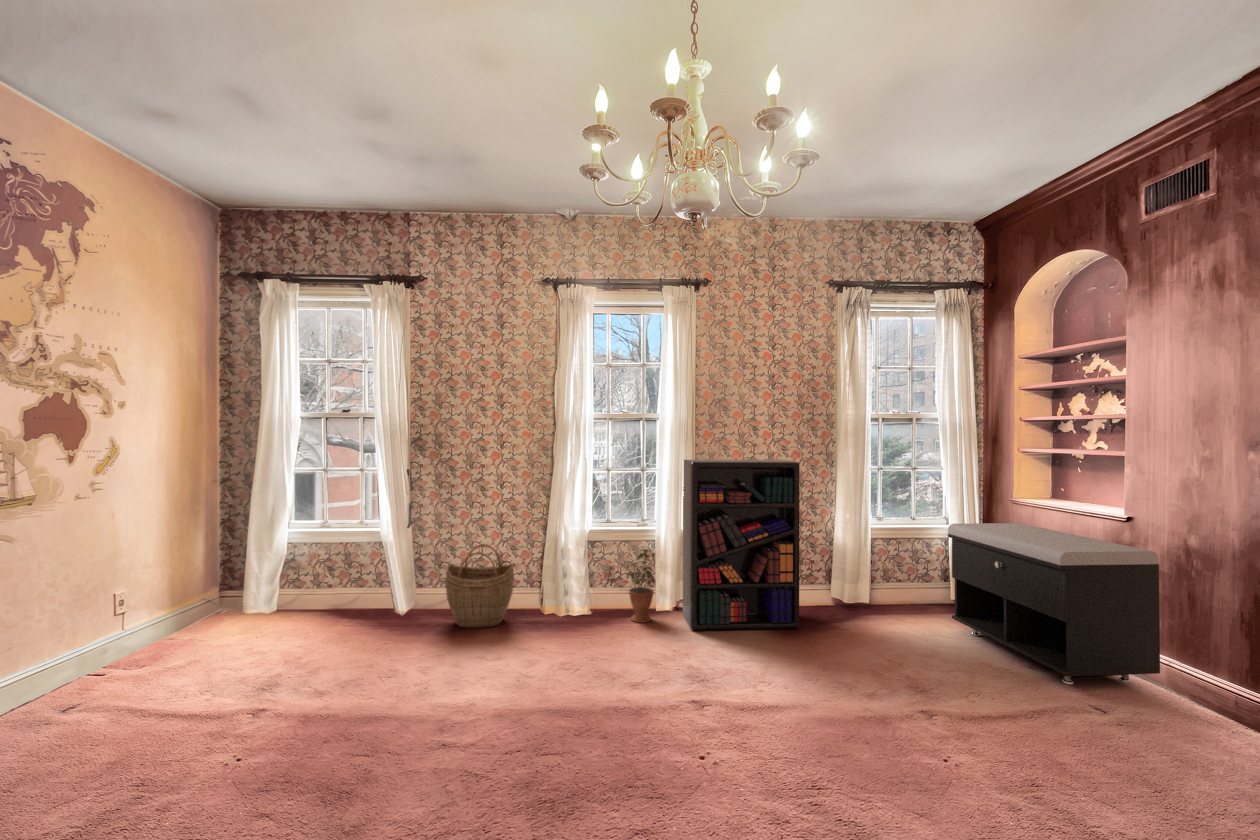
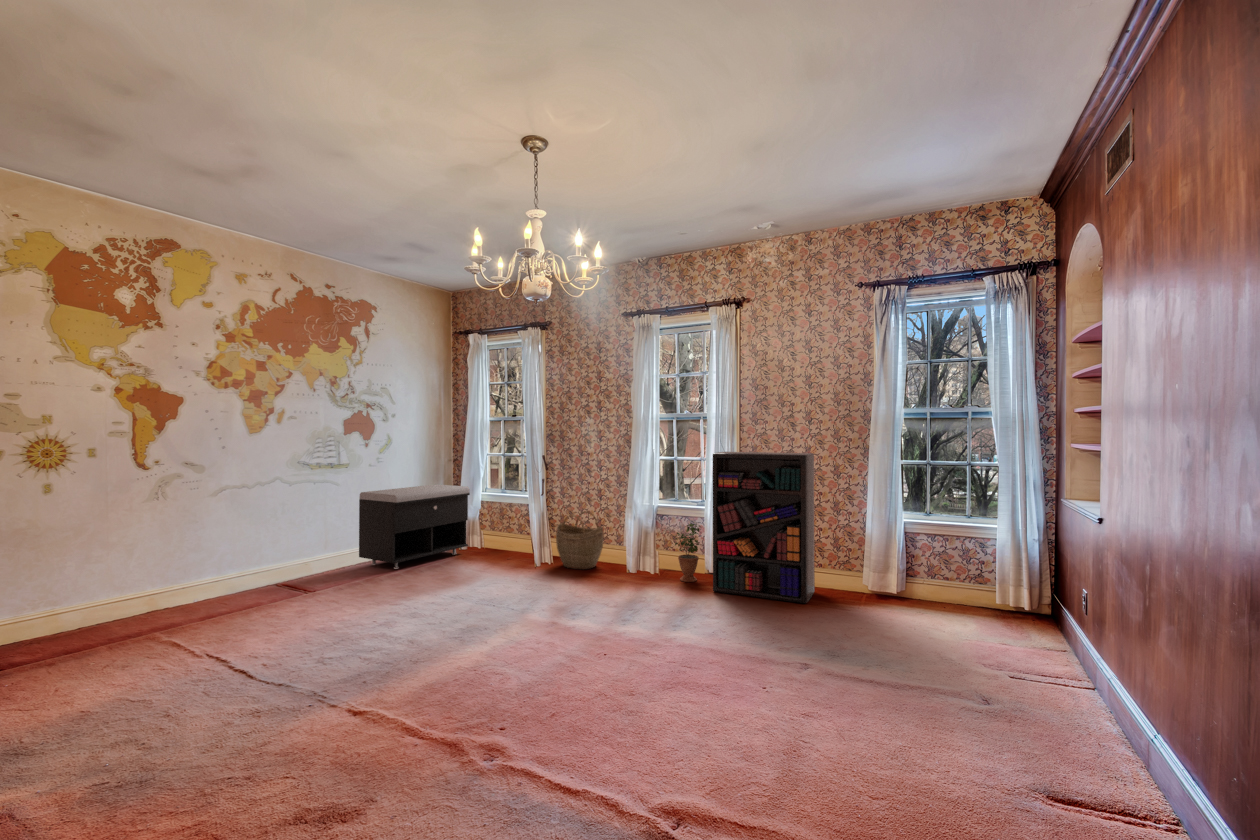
storage bench: present [948,523,1160,685] -> present [359,484,470,569]

